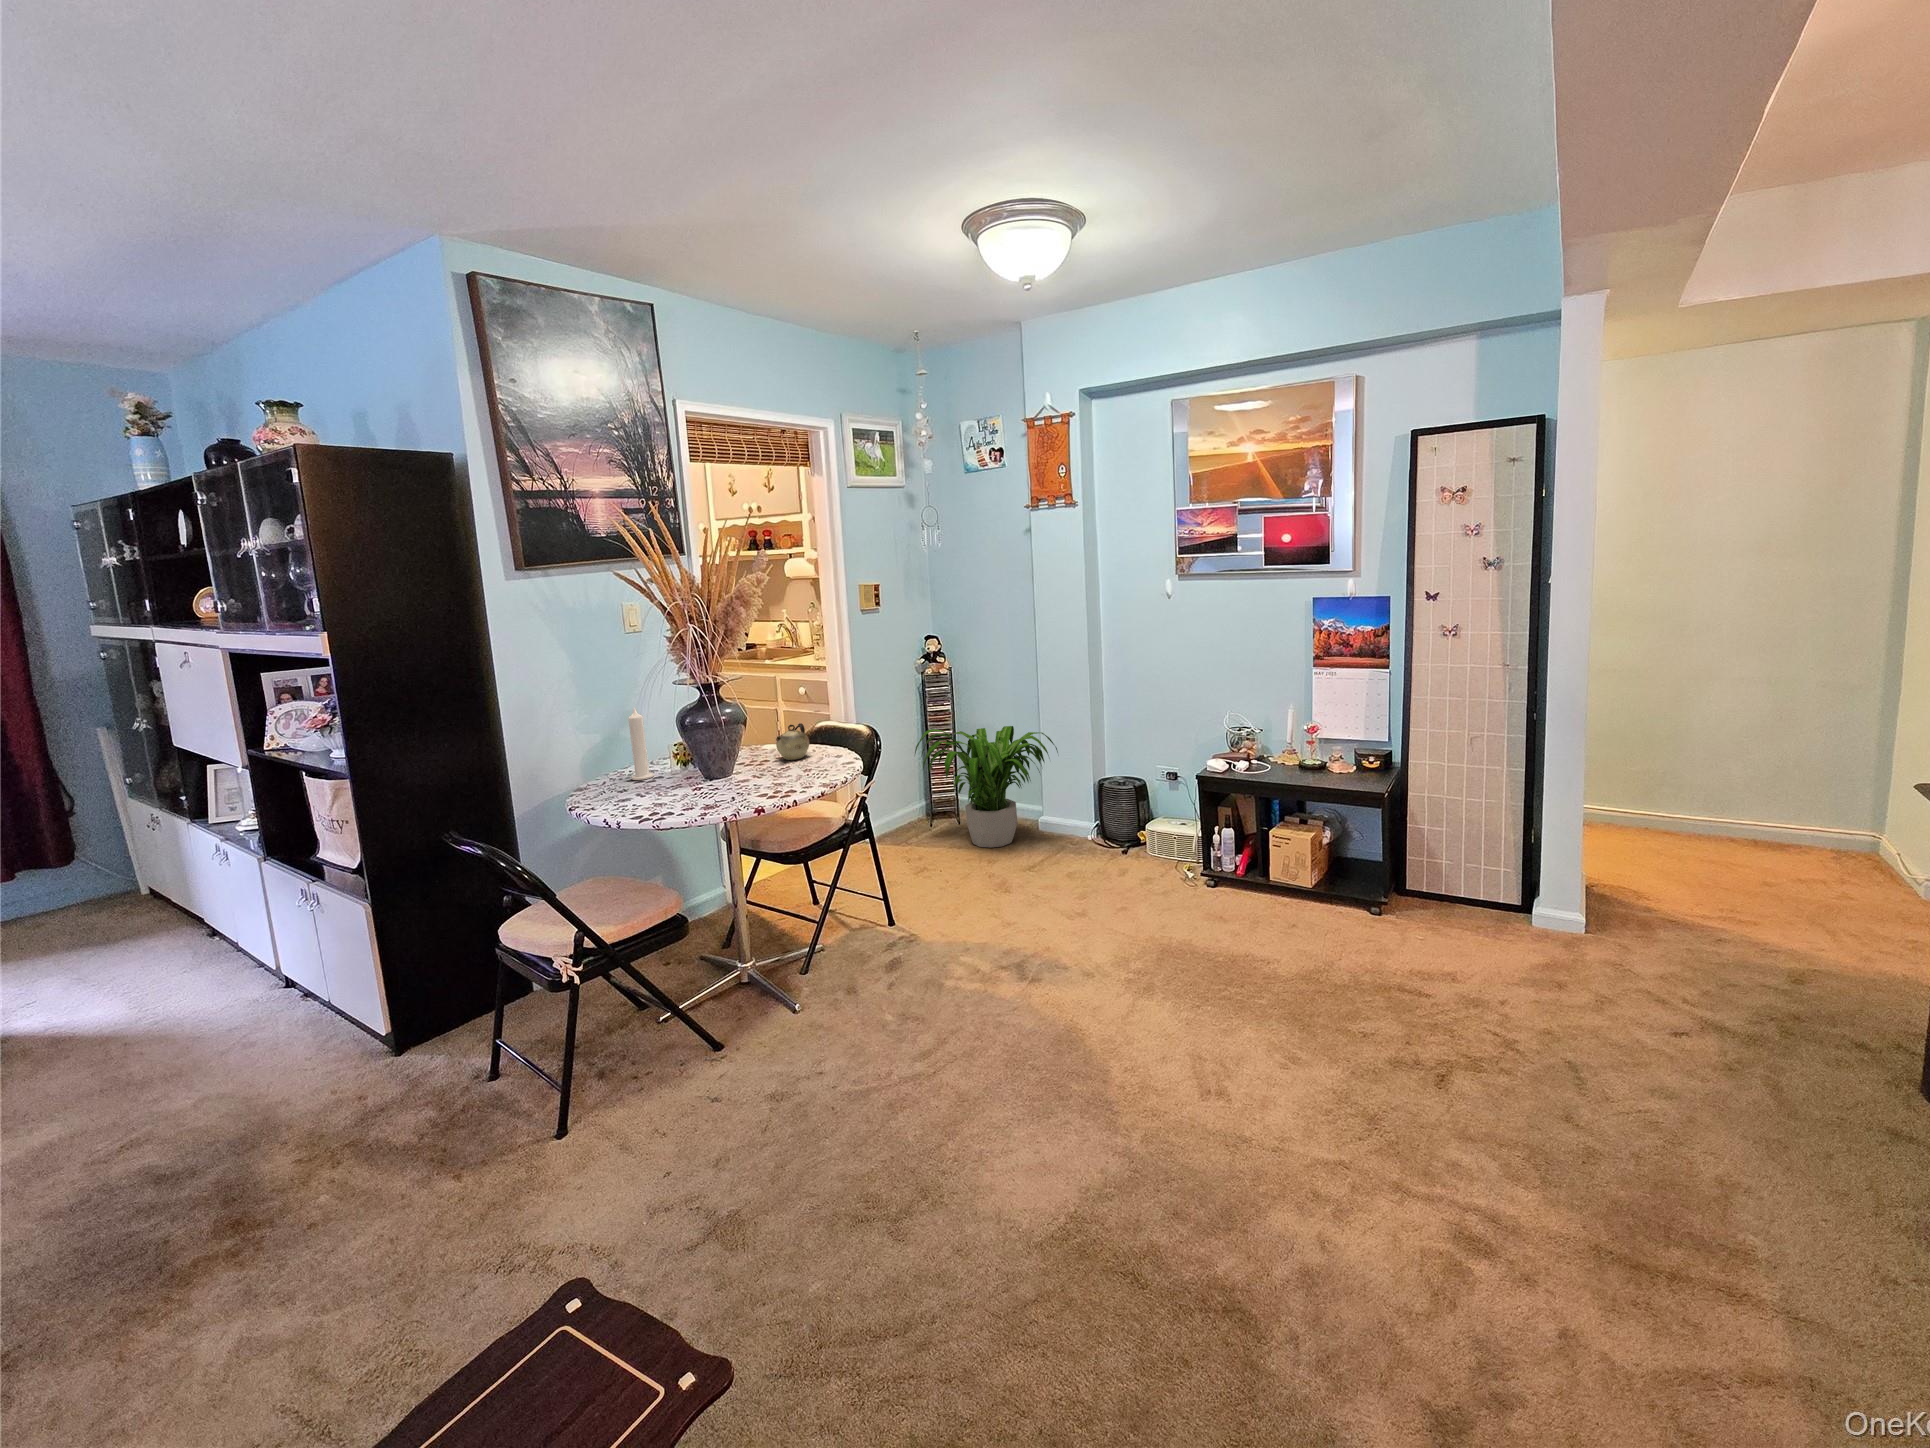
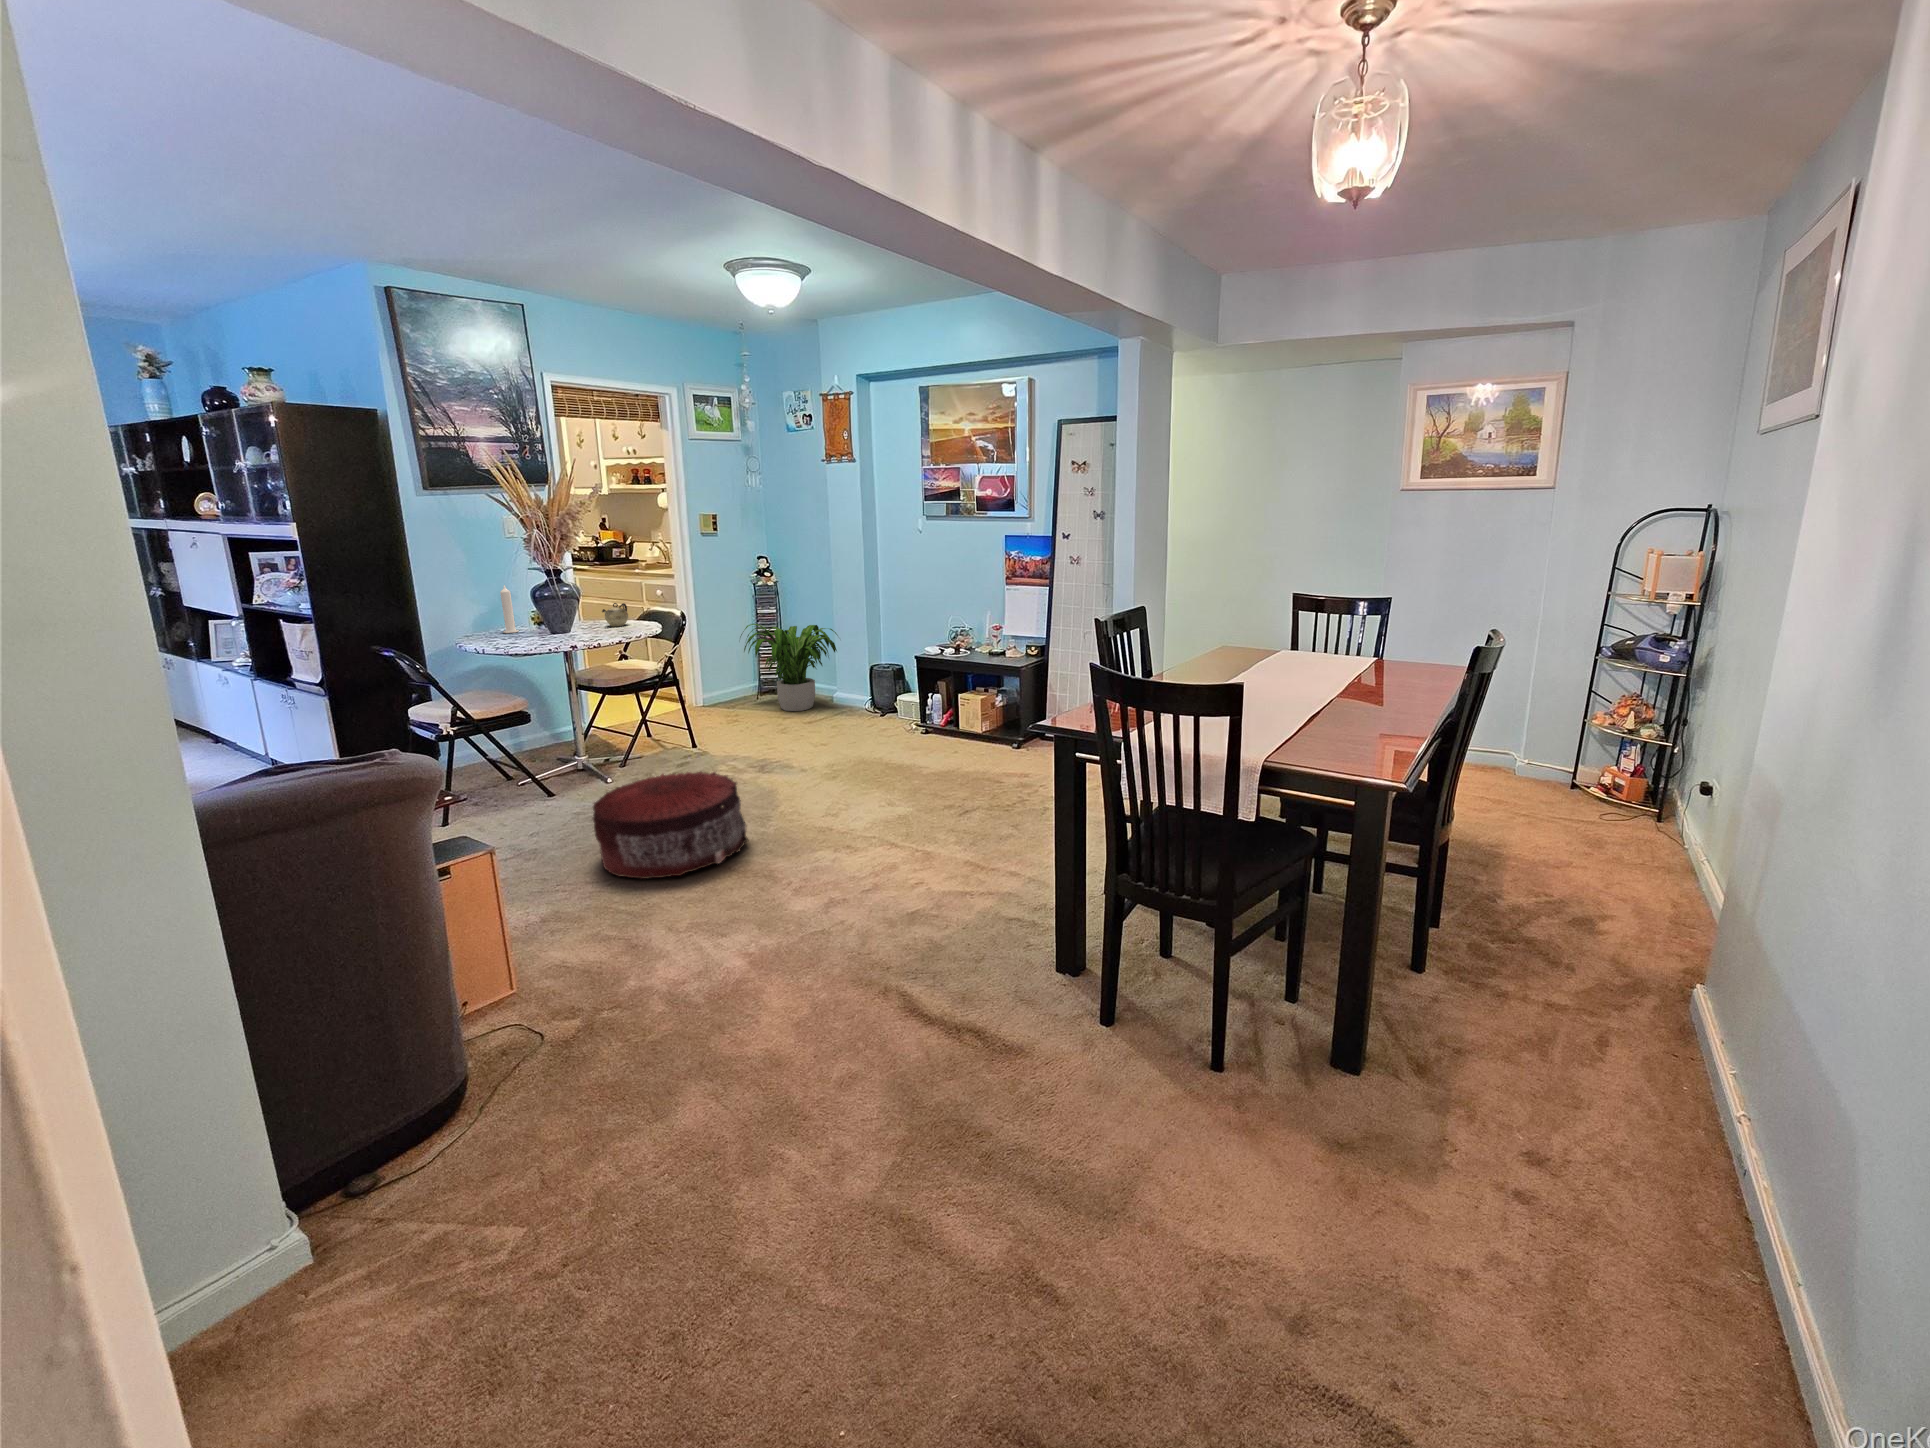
pouf: none [847,1031,1114,1304] -> present [593,772,748,879]

